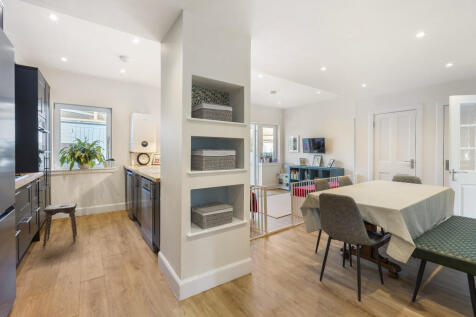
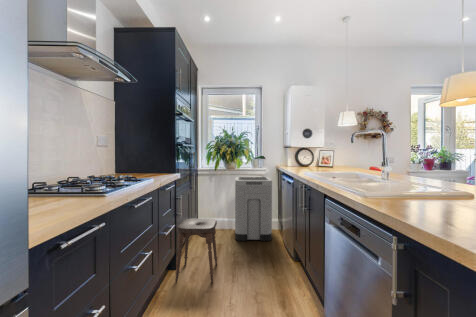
trash can: none [89,174,120,220] -> present [235,177,272,241]

